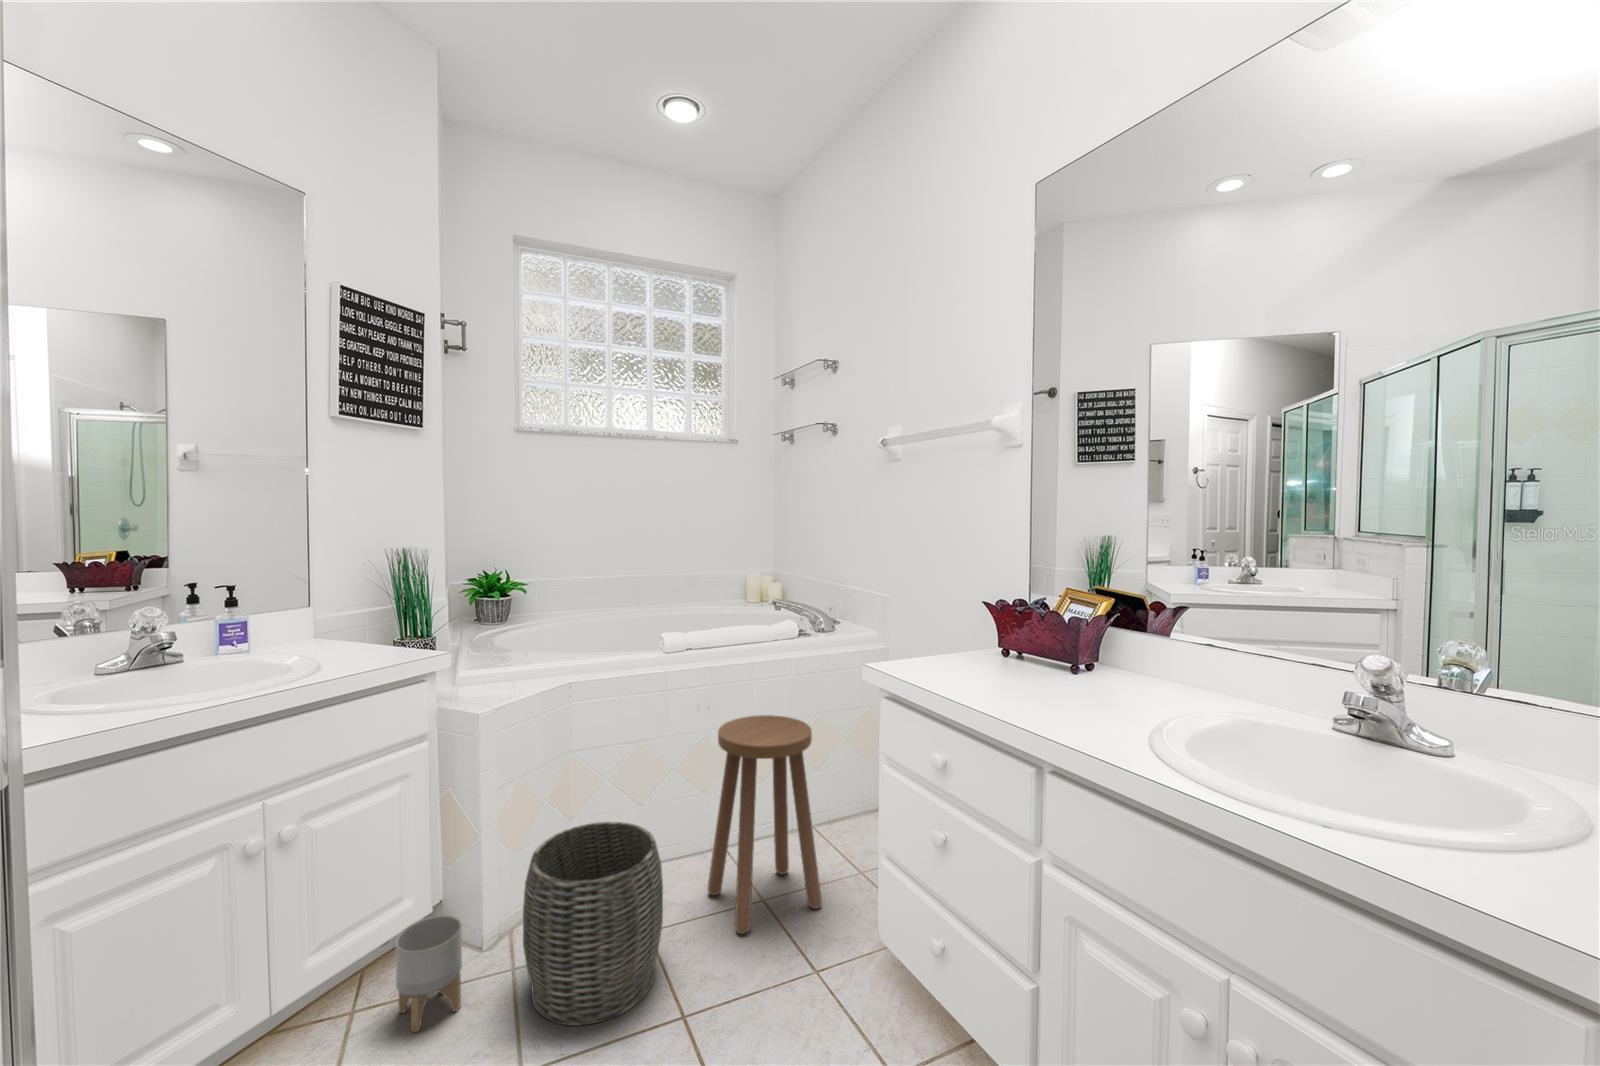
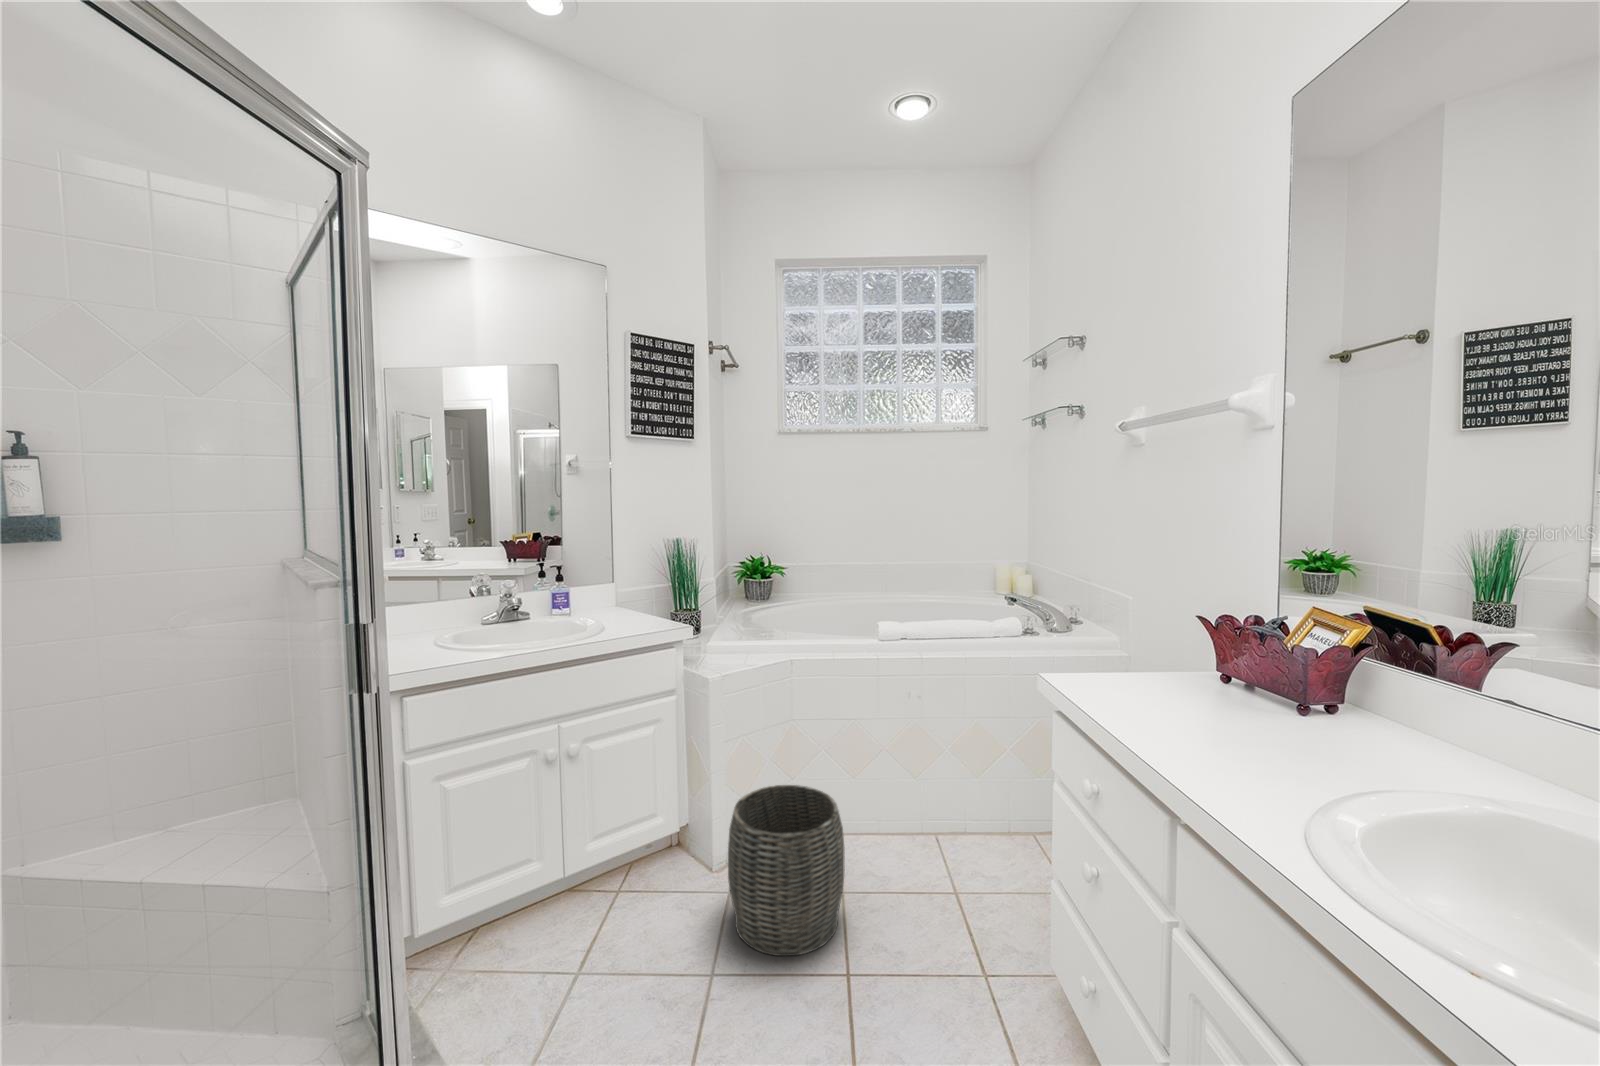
stool: present [708,715,822,934] -> none [904,711,1013,920]
planter: present [396,915,462,1032] -> none [642,833,688,918]

